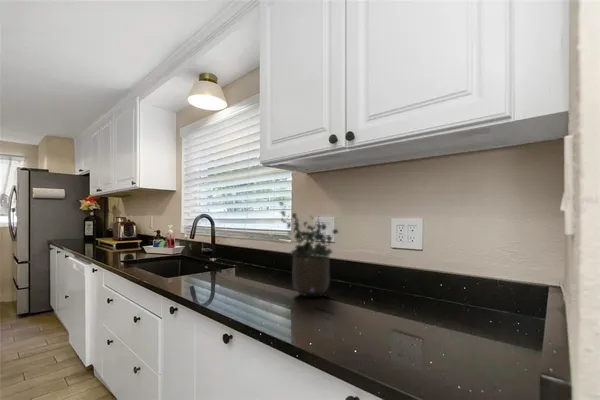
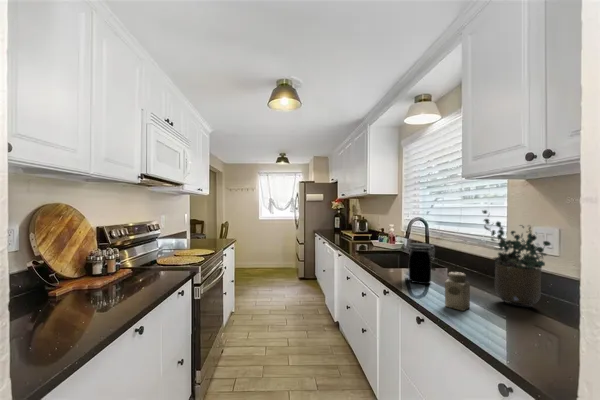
jar: none [197,244,232,293] -> present [406,243,435,284]
salt shaker: none [251,272,275,316] -> present [445,272,470,311]

